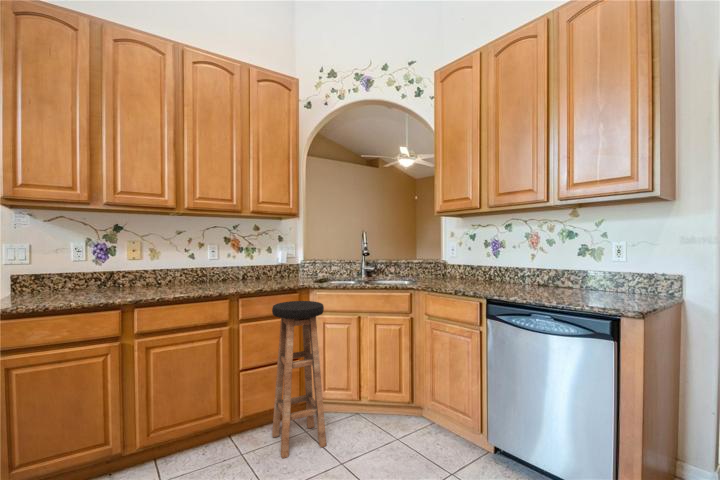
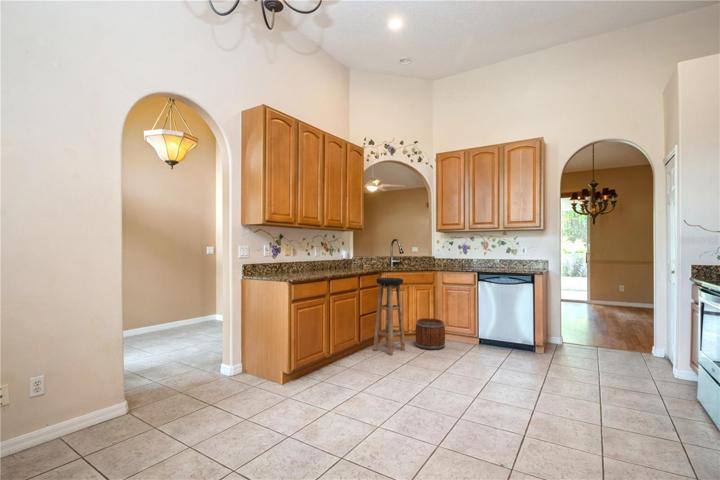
bucket: none [356,381,416,457] -> present [416,318,445,350]

